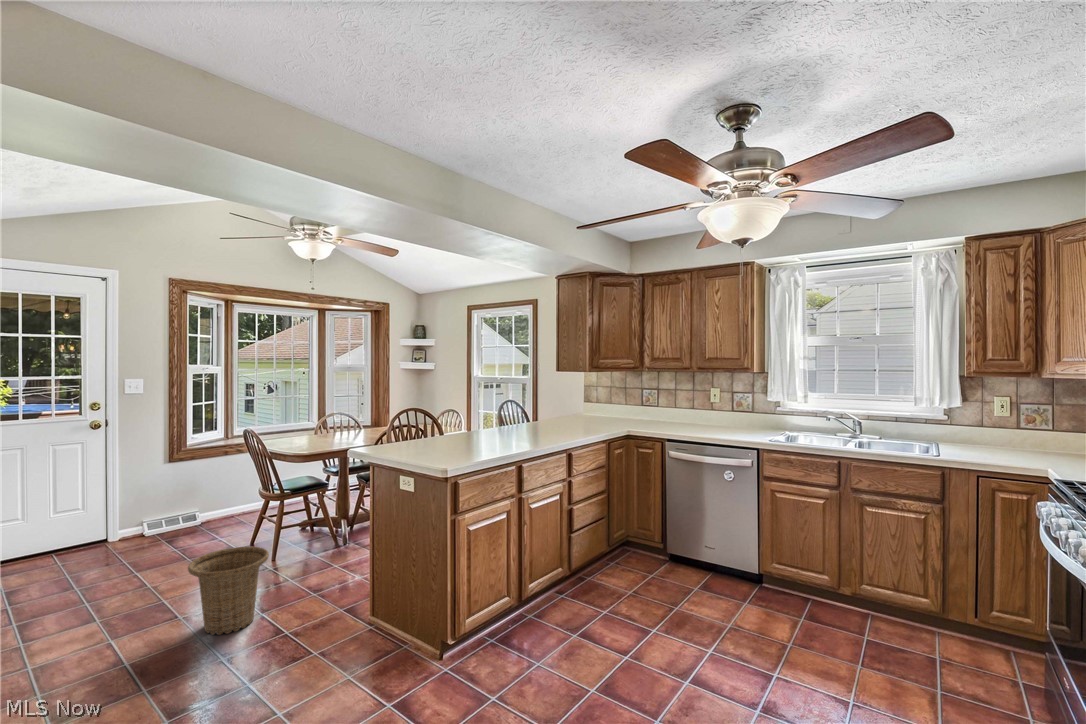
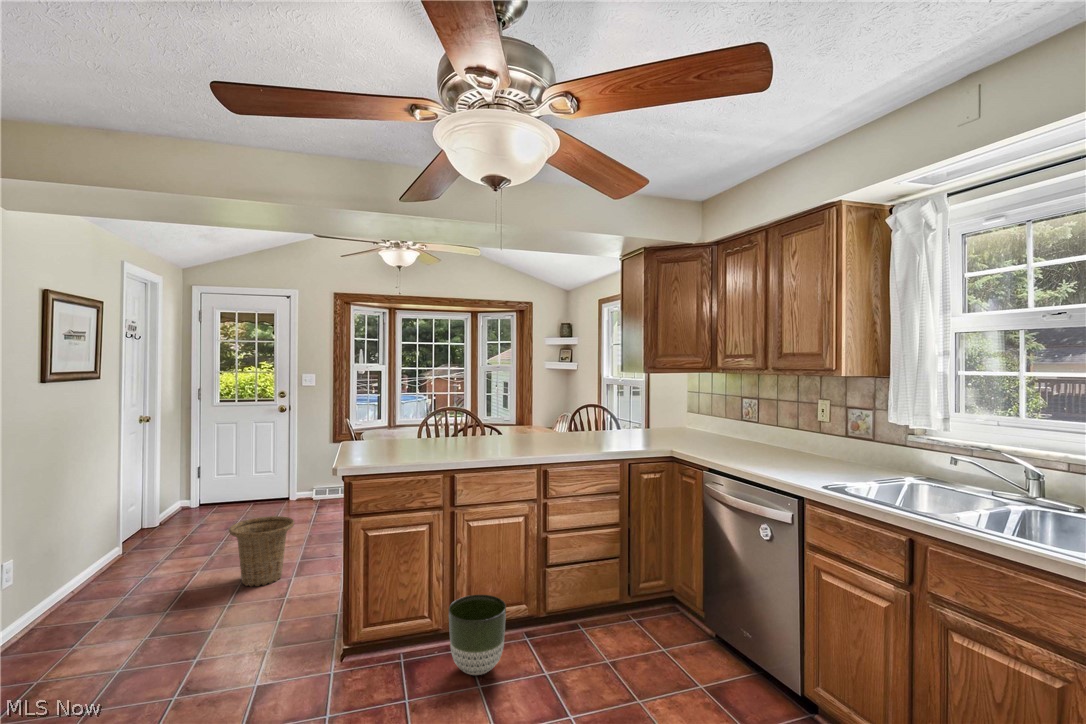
planter: none [538,563,586,629] -> present [449,595,506,675]

